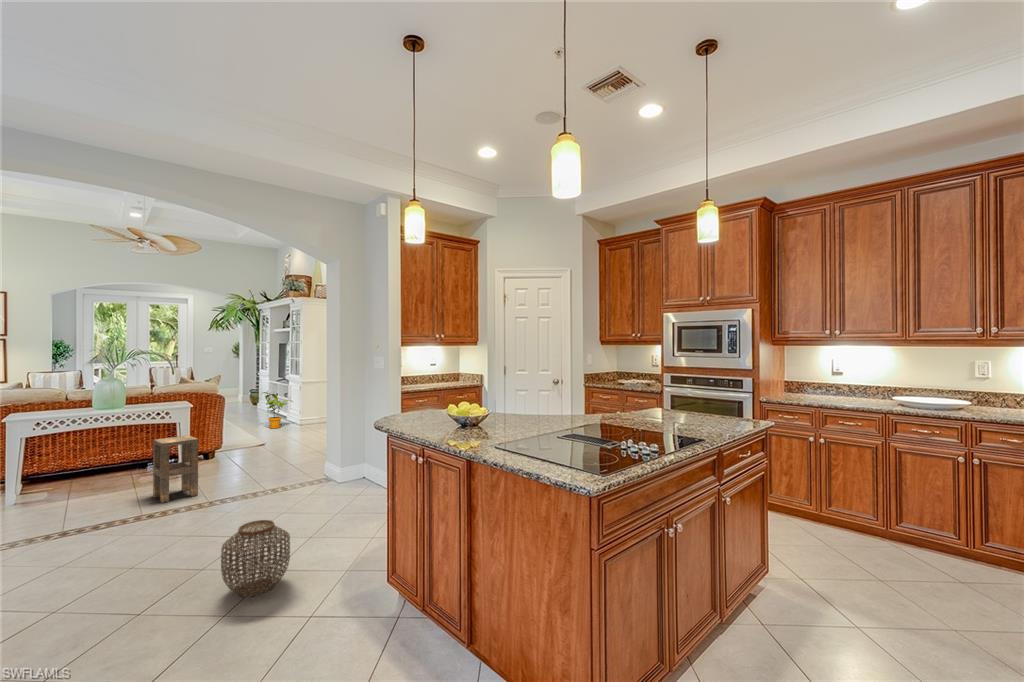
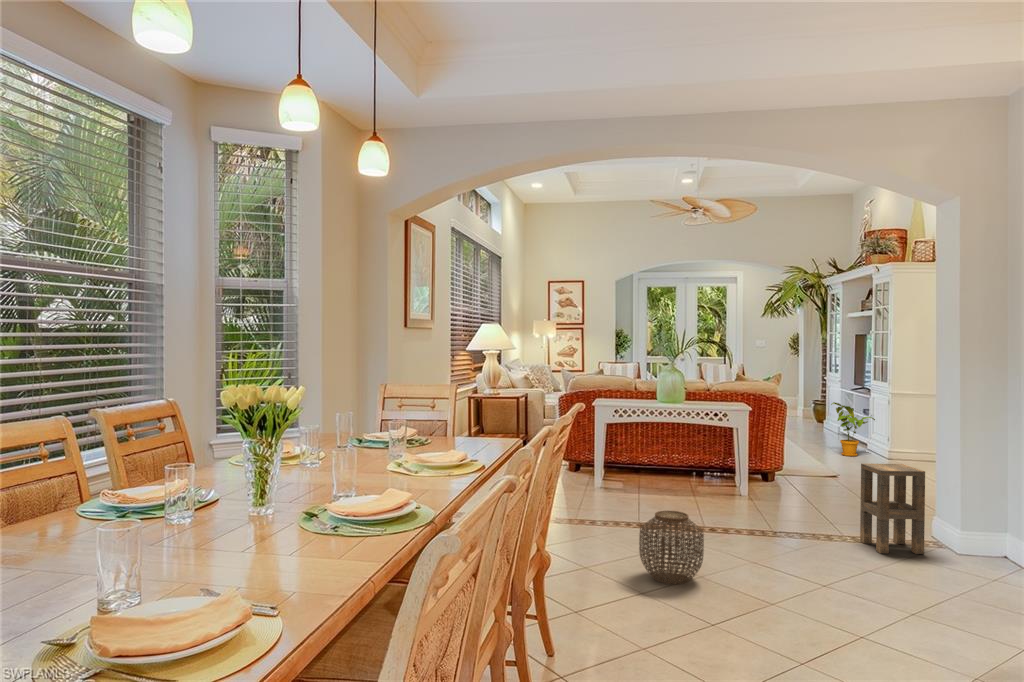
side table: present [153,435,198,503] -> present [860,463,925,554]
woven basket: present [221,520,290,597] -> present [639,511,704,584]

